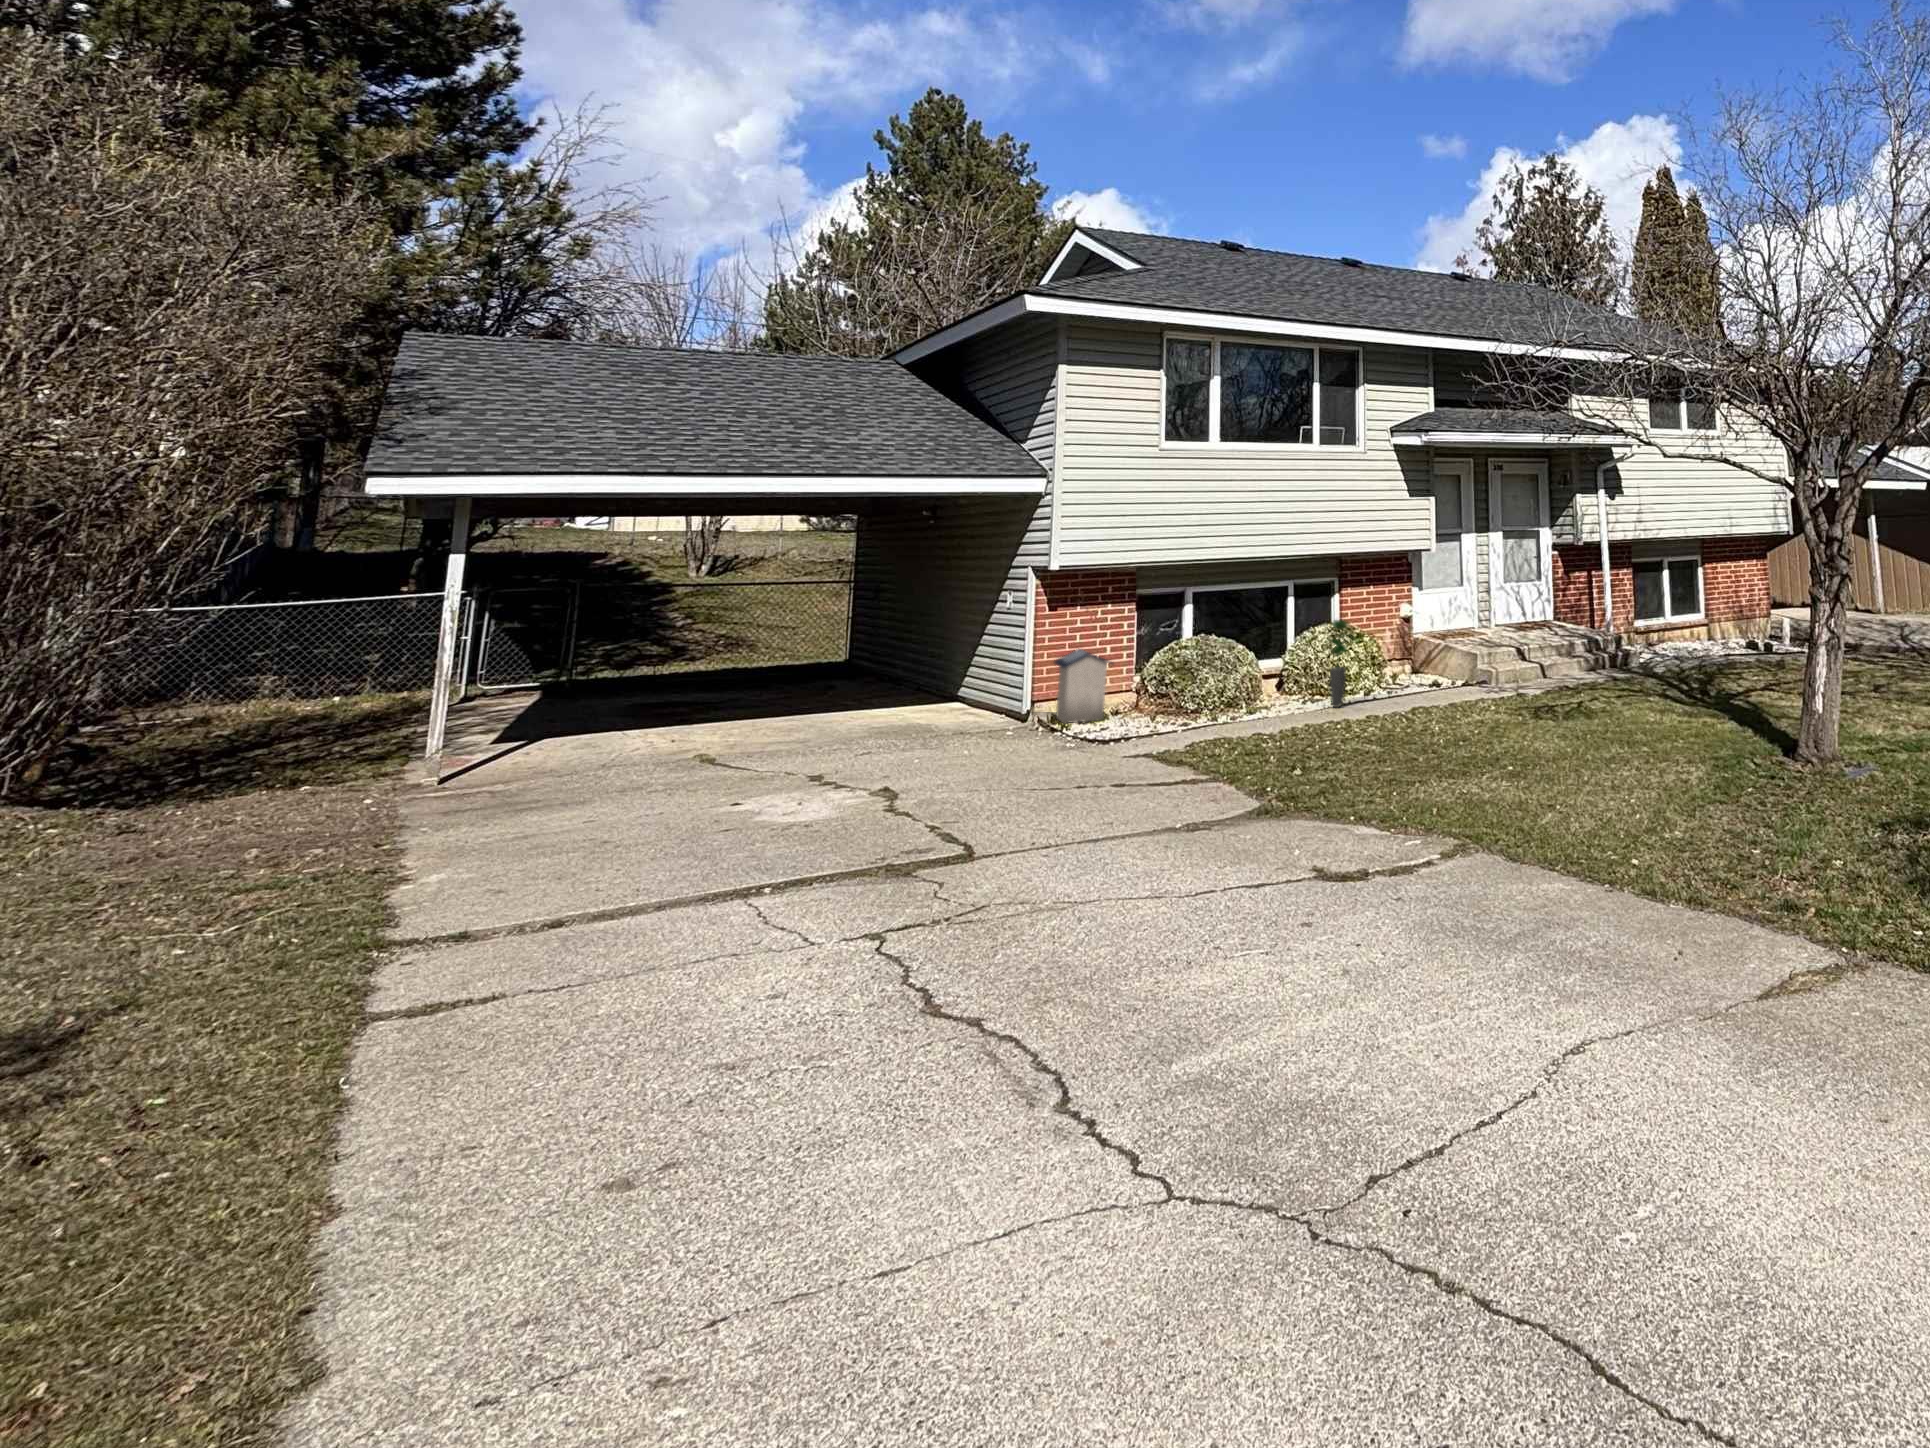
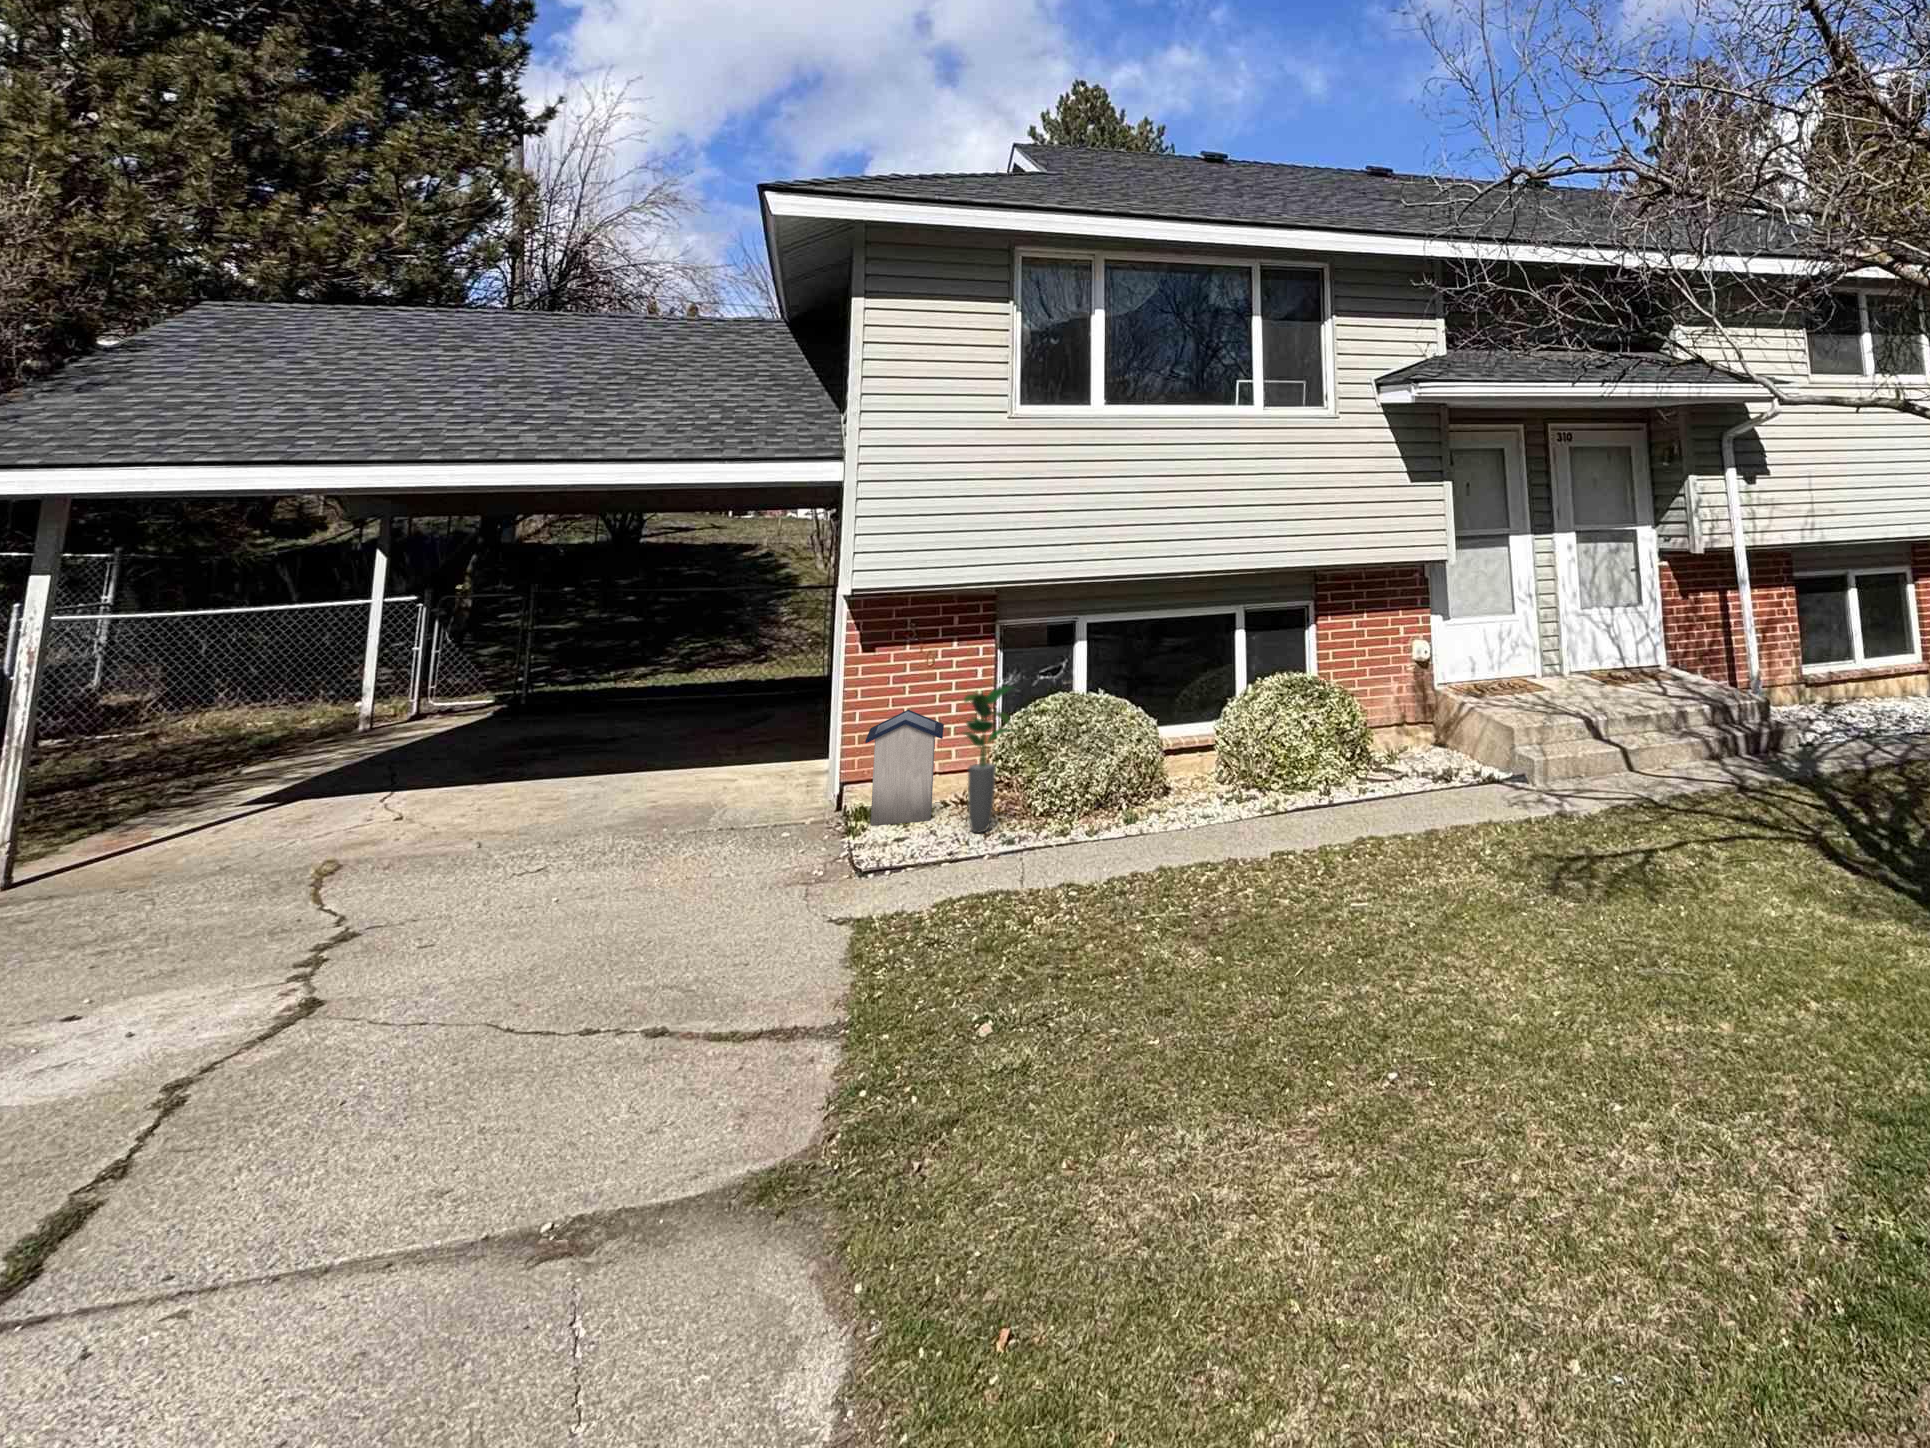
potted plant: present [1330,620,1353,708] -> present [959,686,1013,833]

